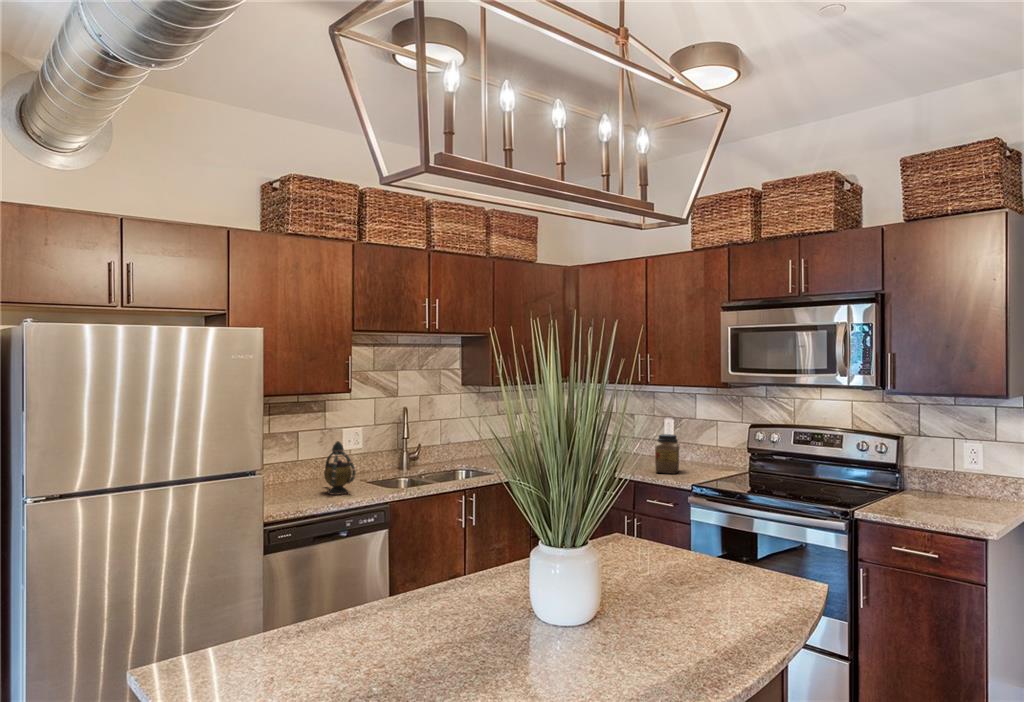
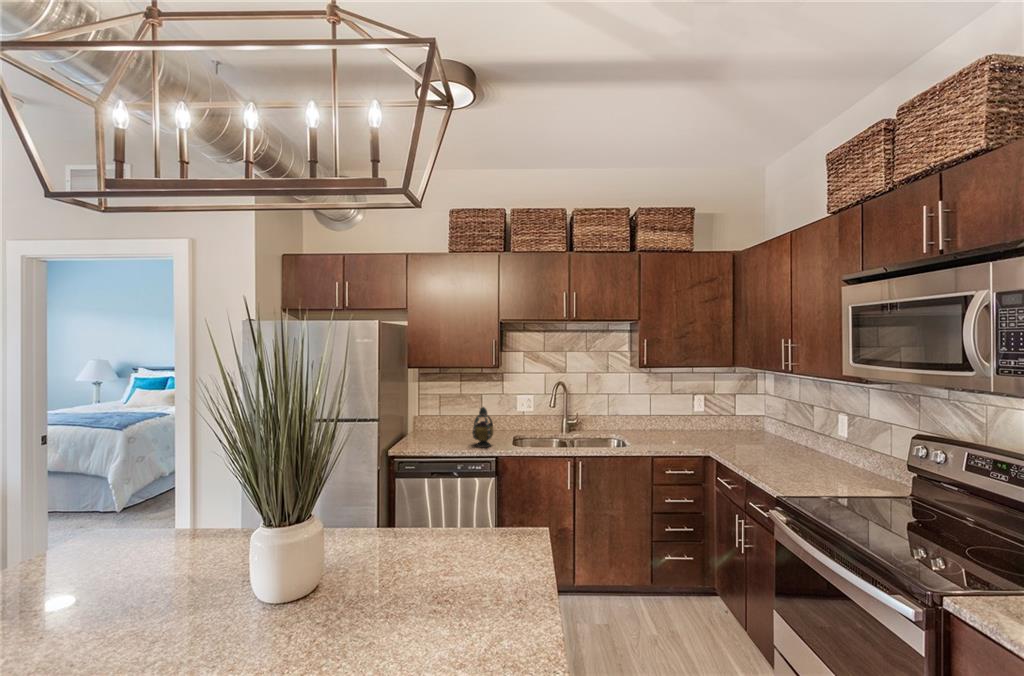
jar: present [655,434,679,474] -> none [789,432,823,477]

